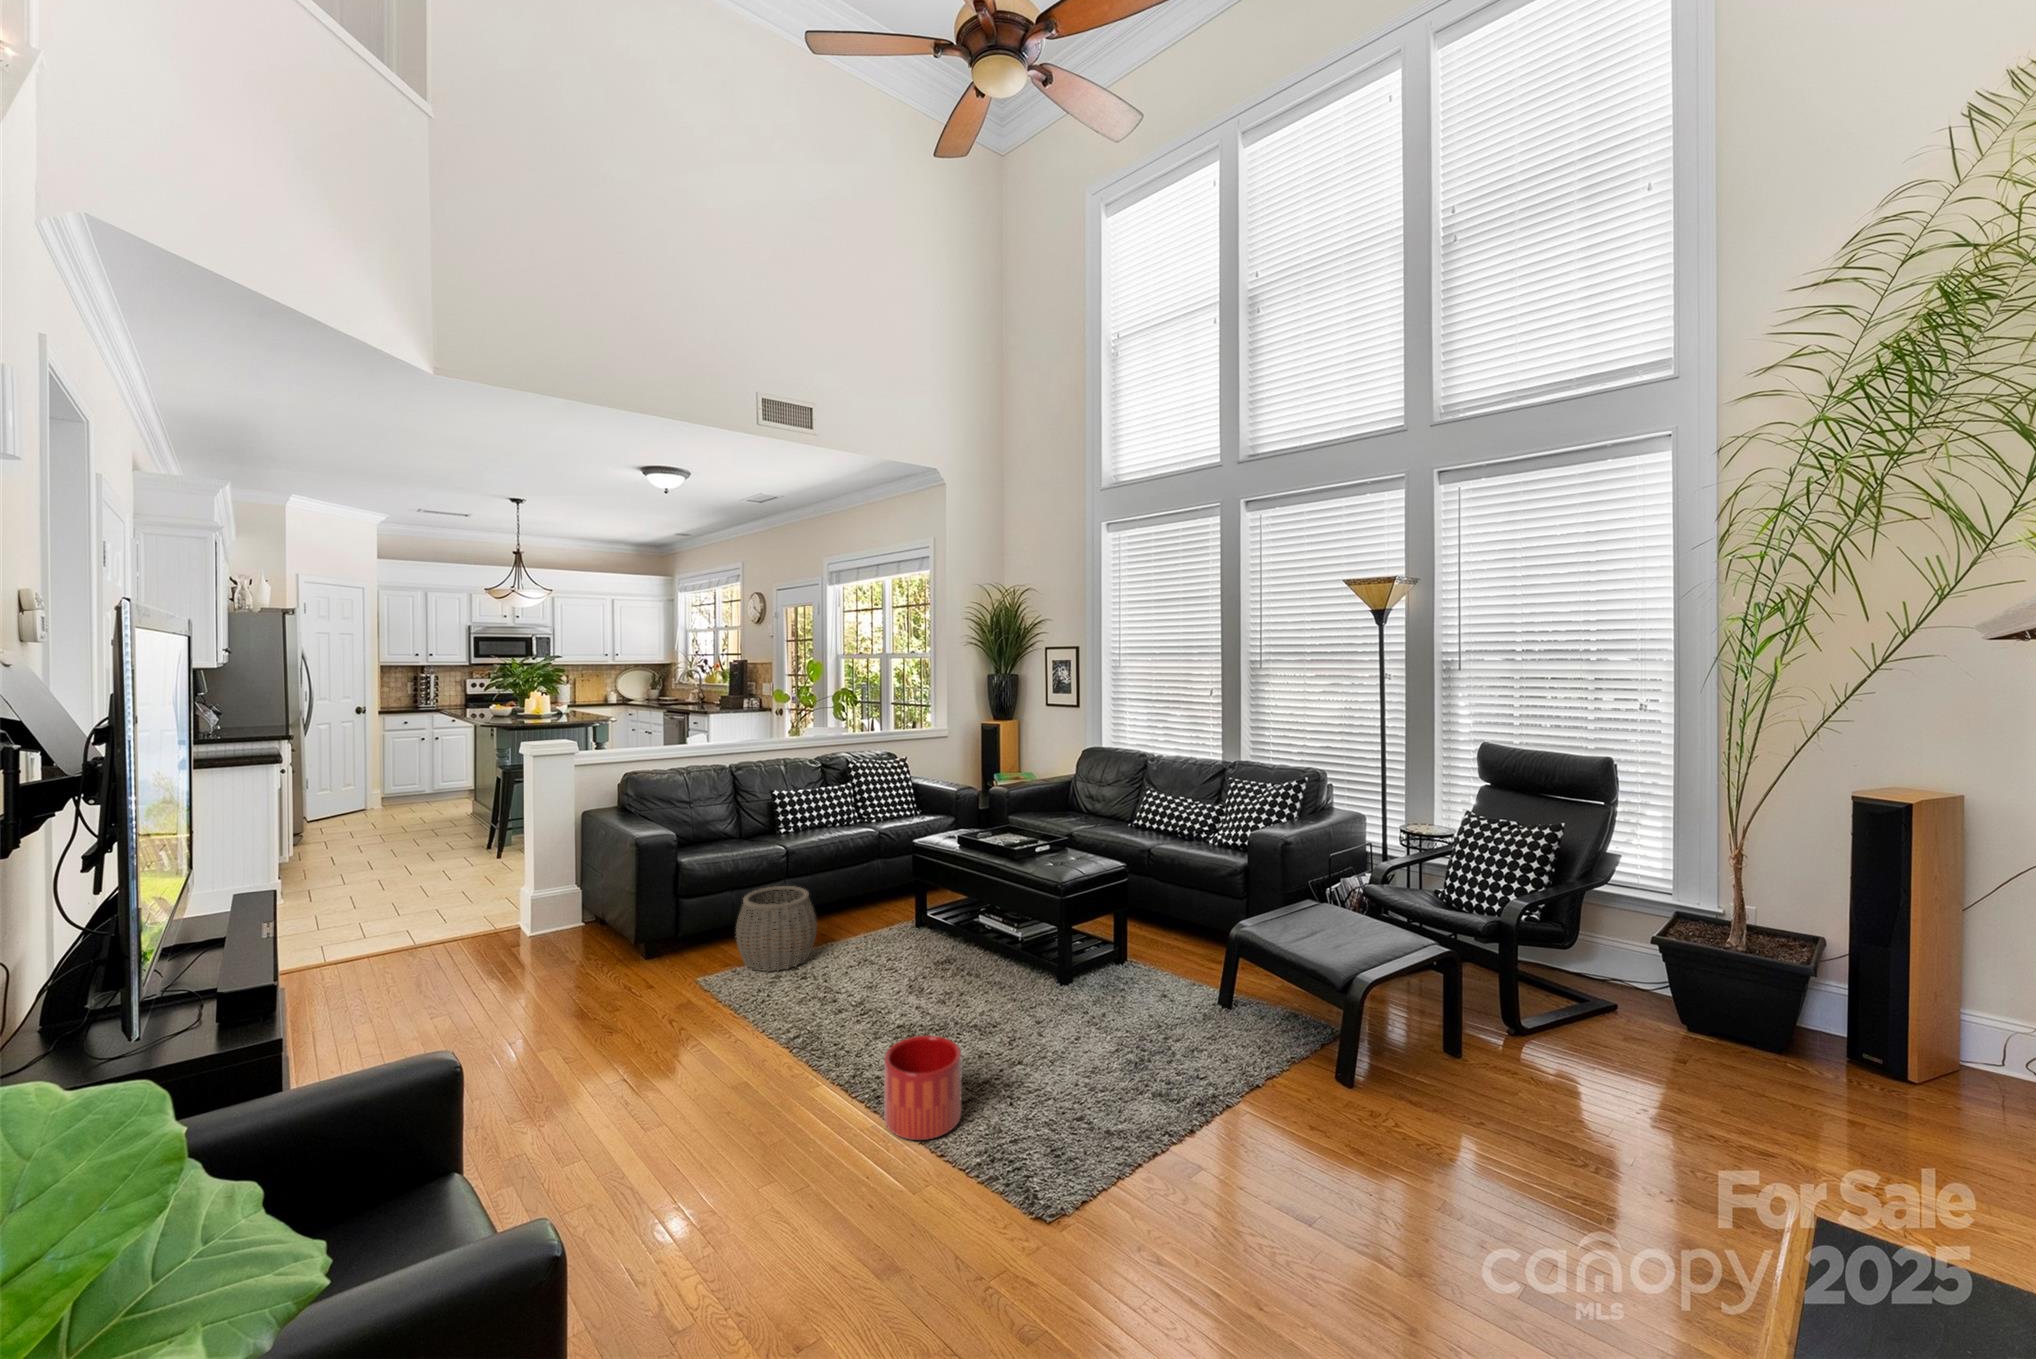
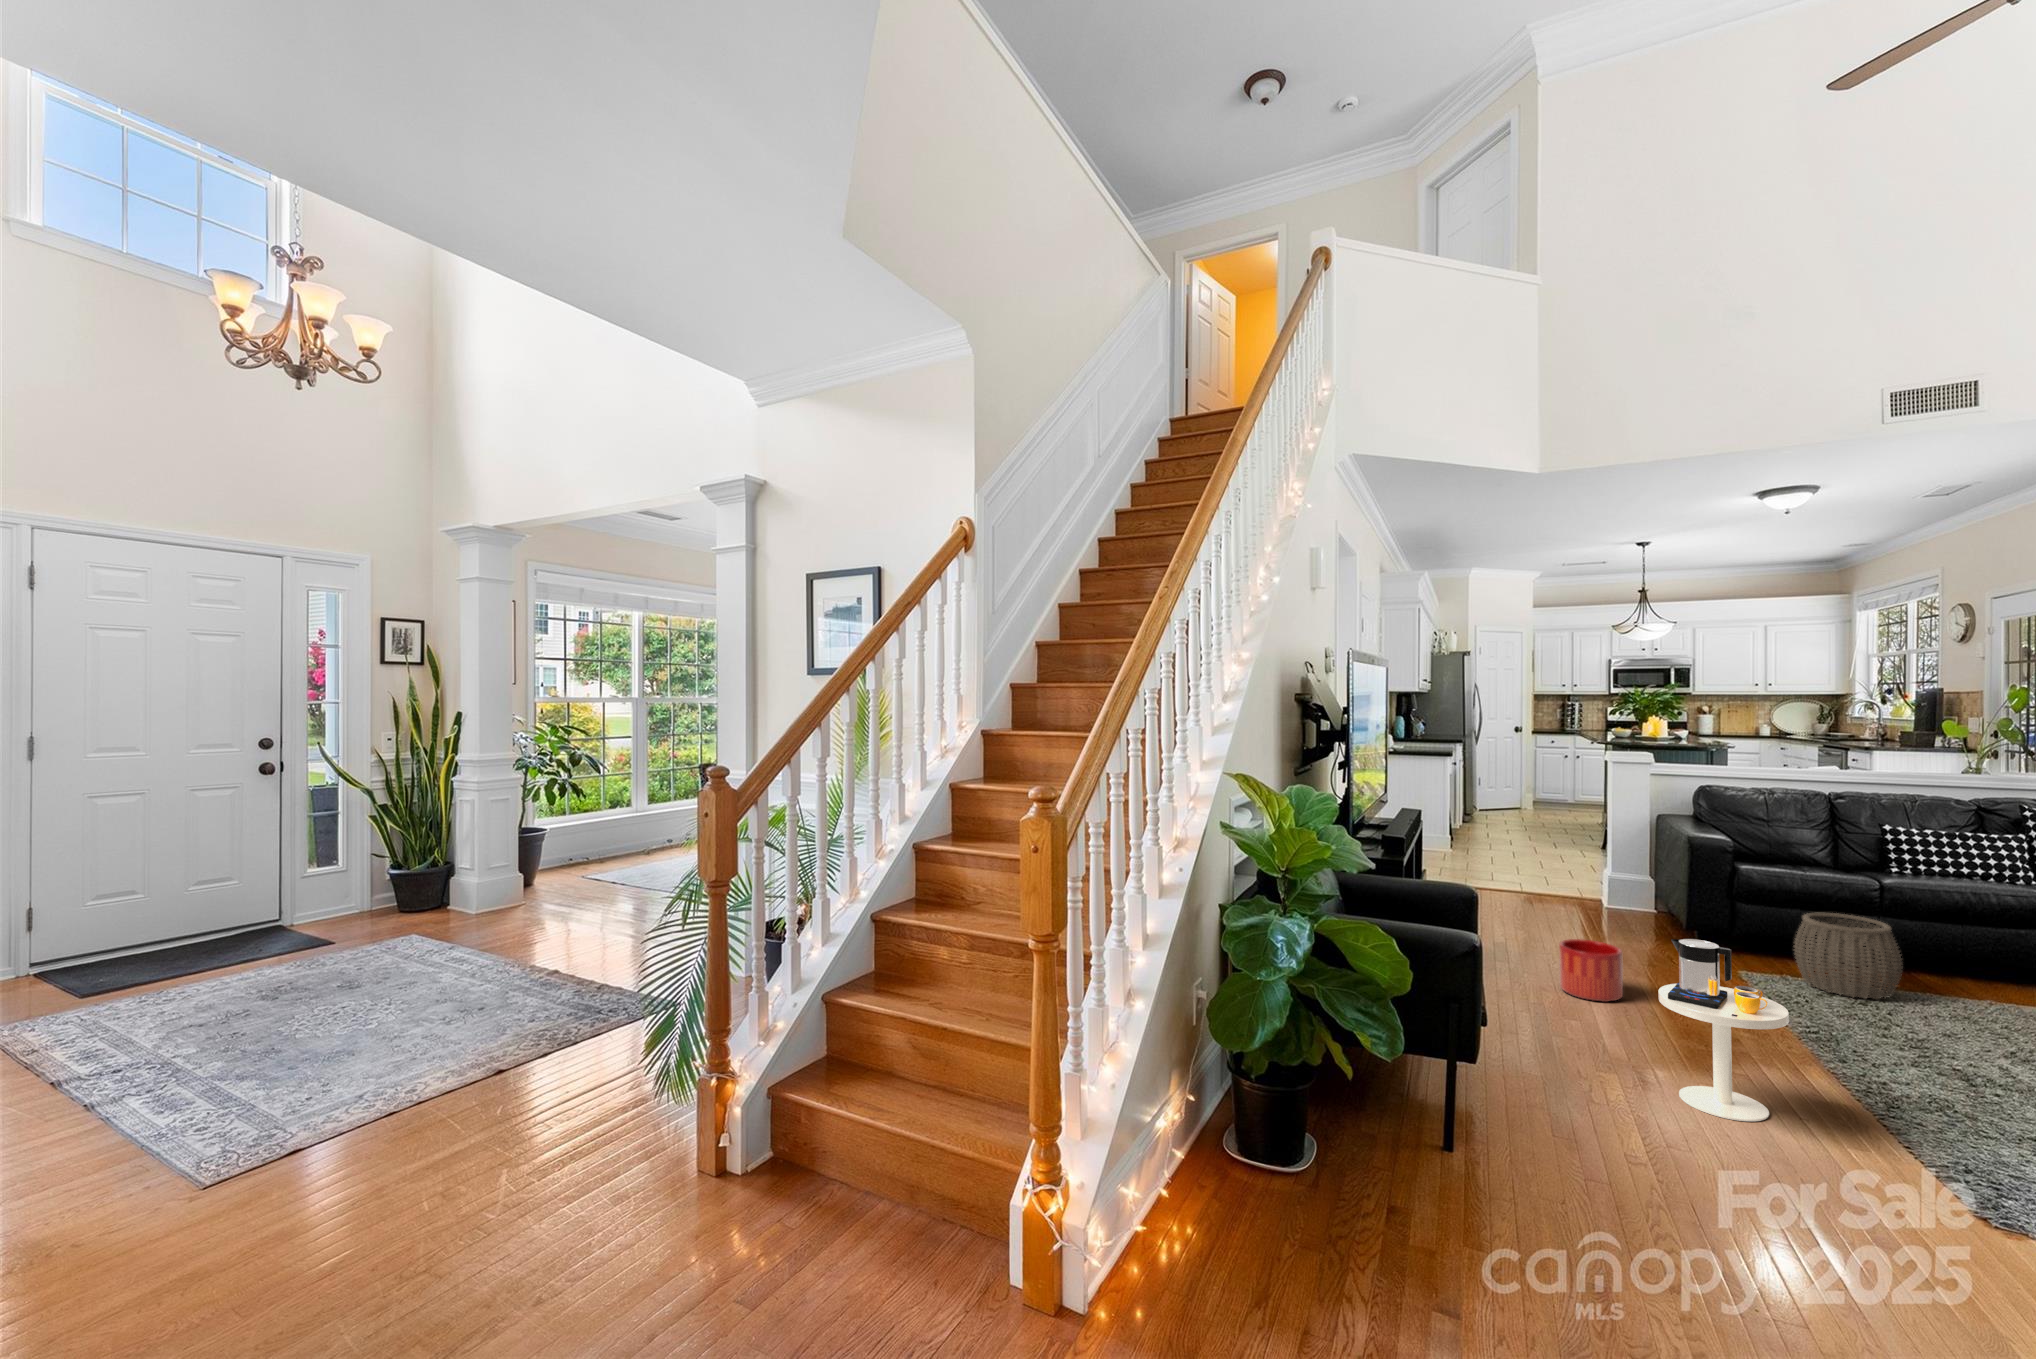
side table: none [717,1018,856,1257] -> present [1658,939,1789,1121]
planter: present [884,1035,961,1140] -> present [1559,939,1623,1002]

